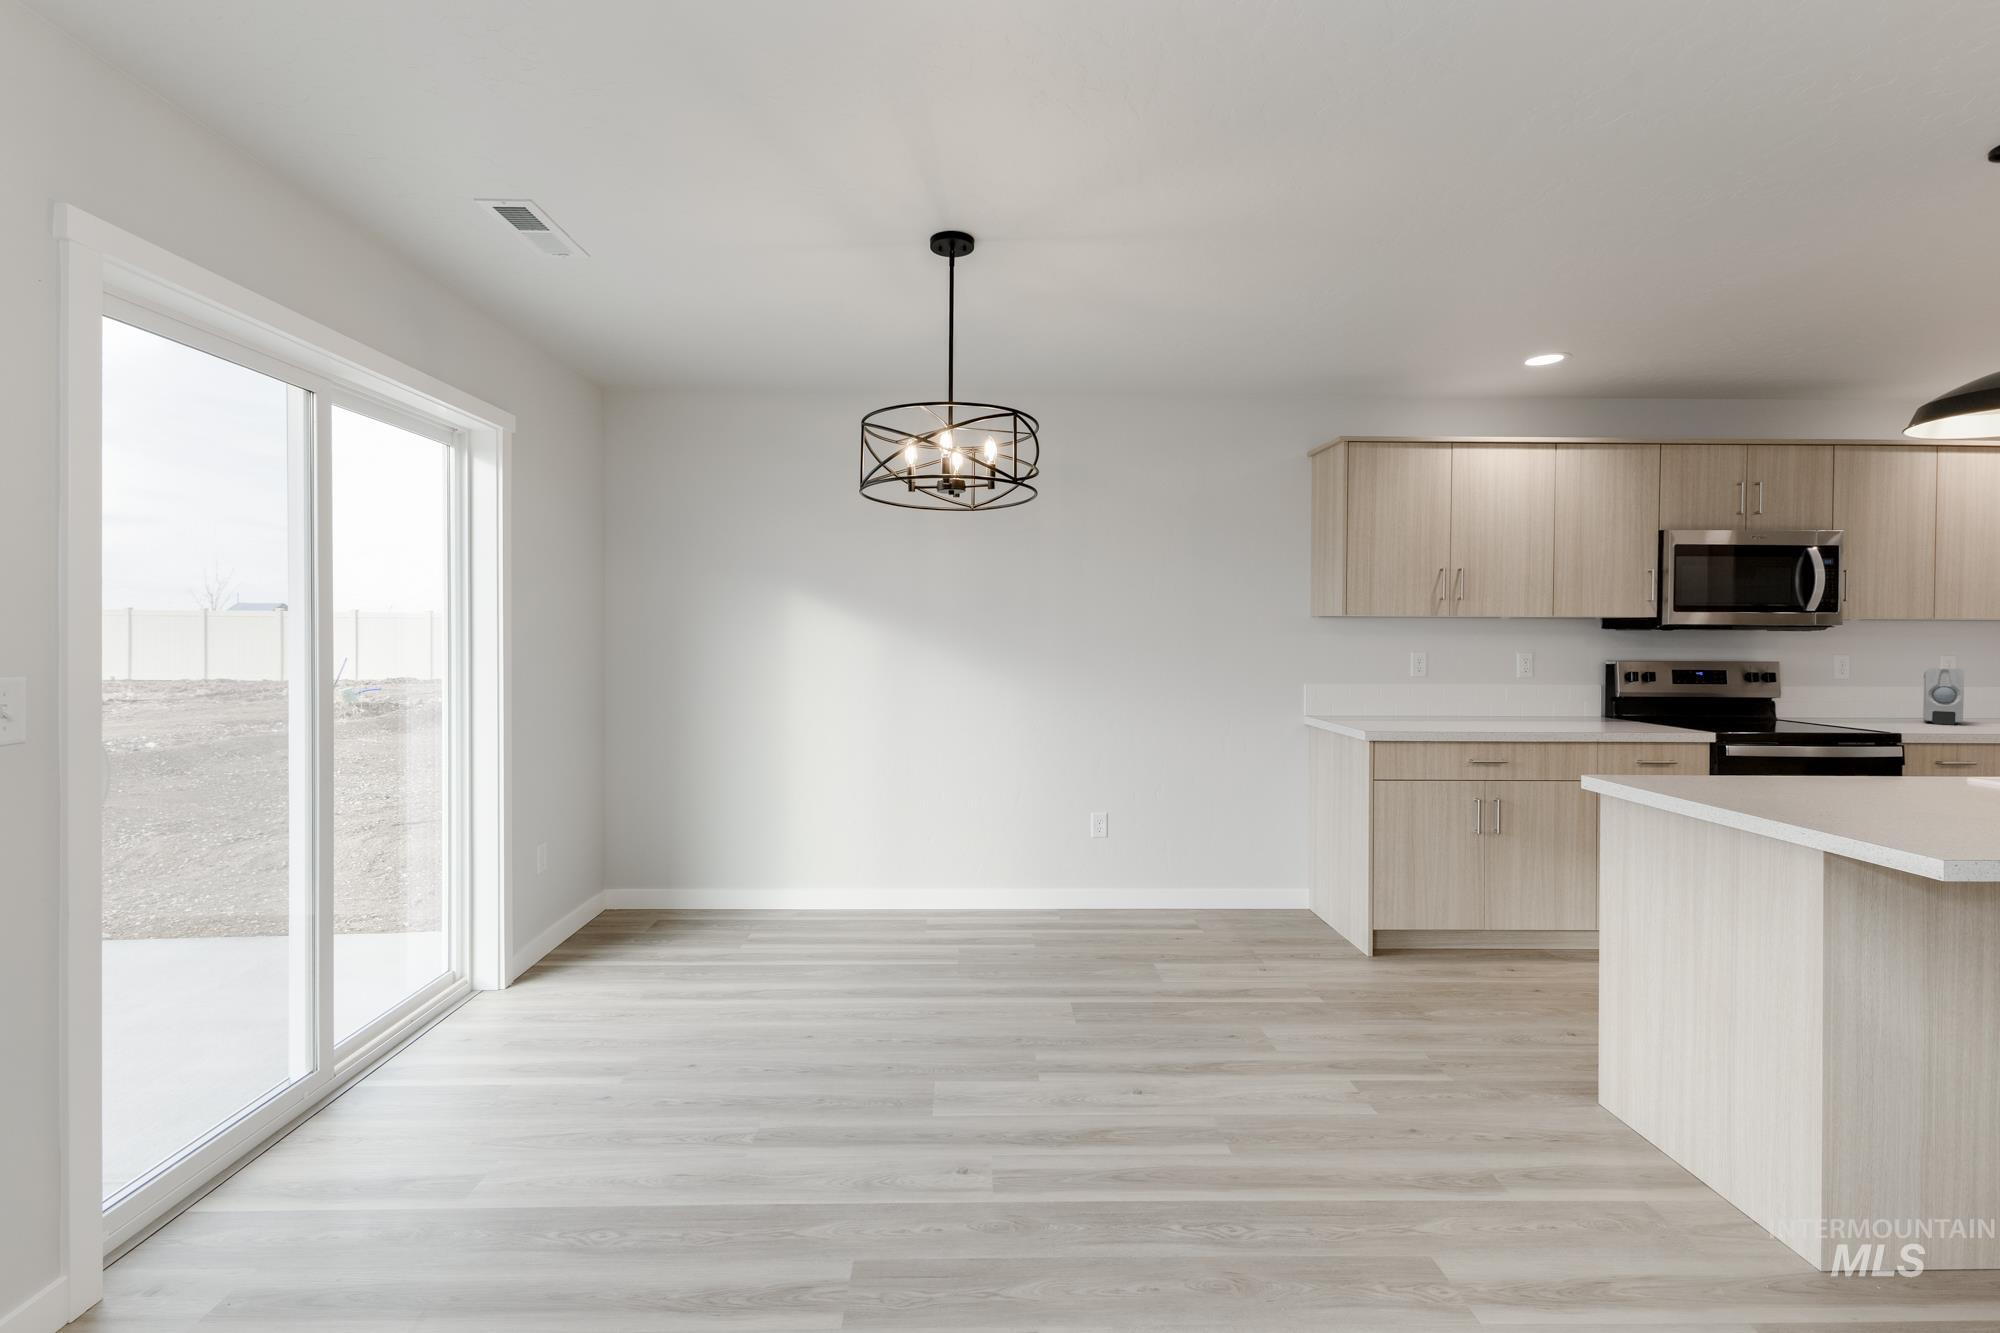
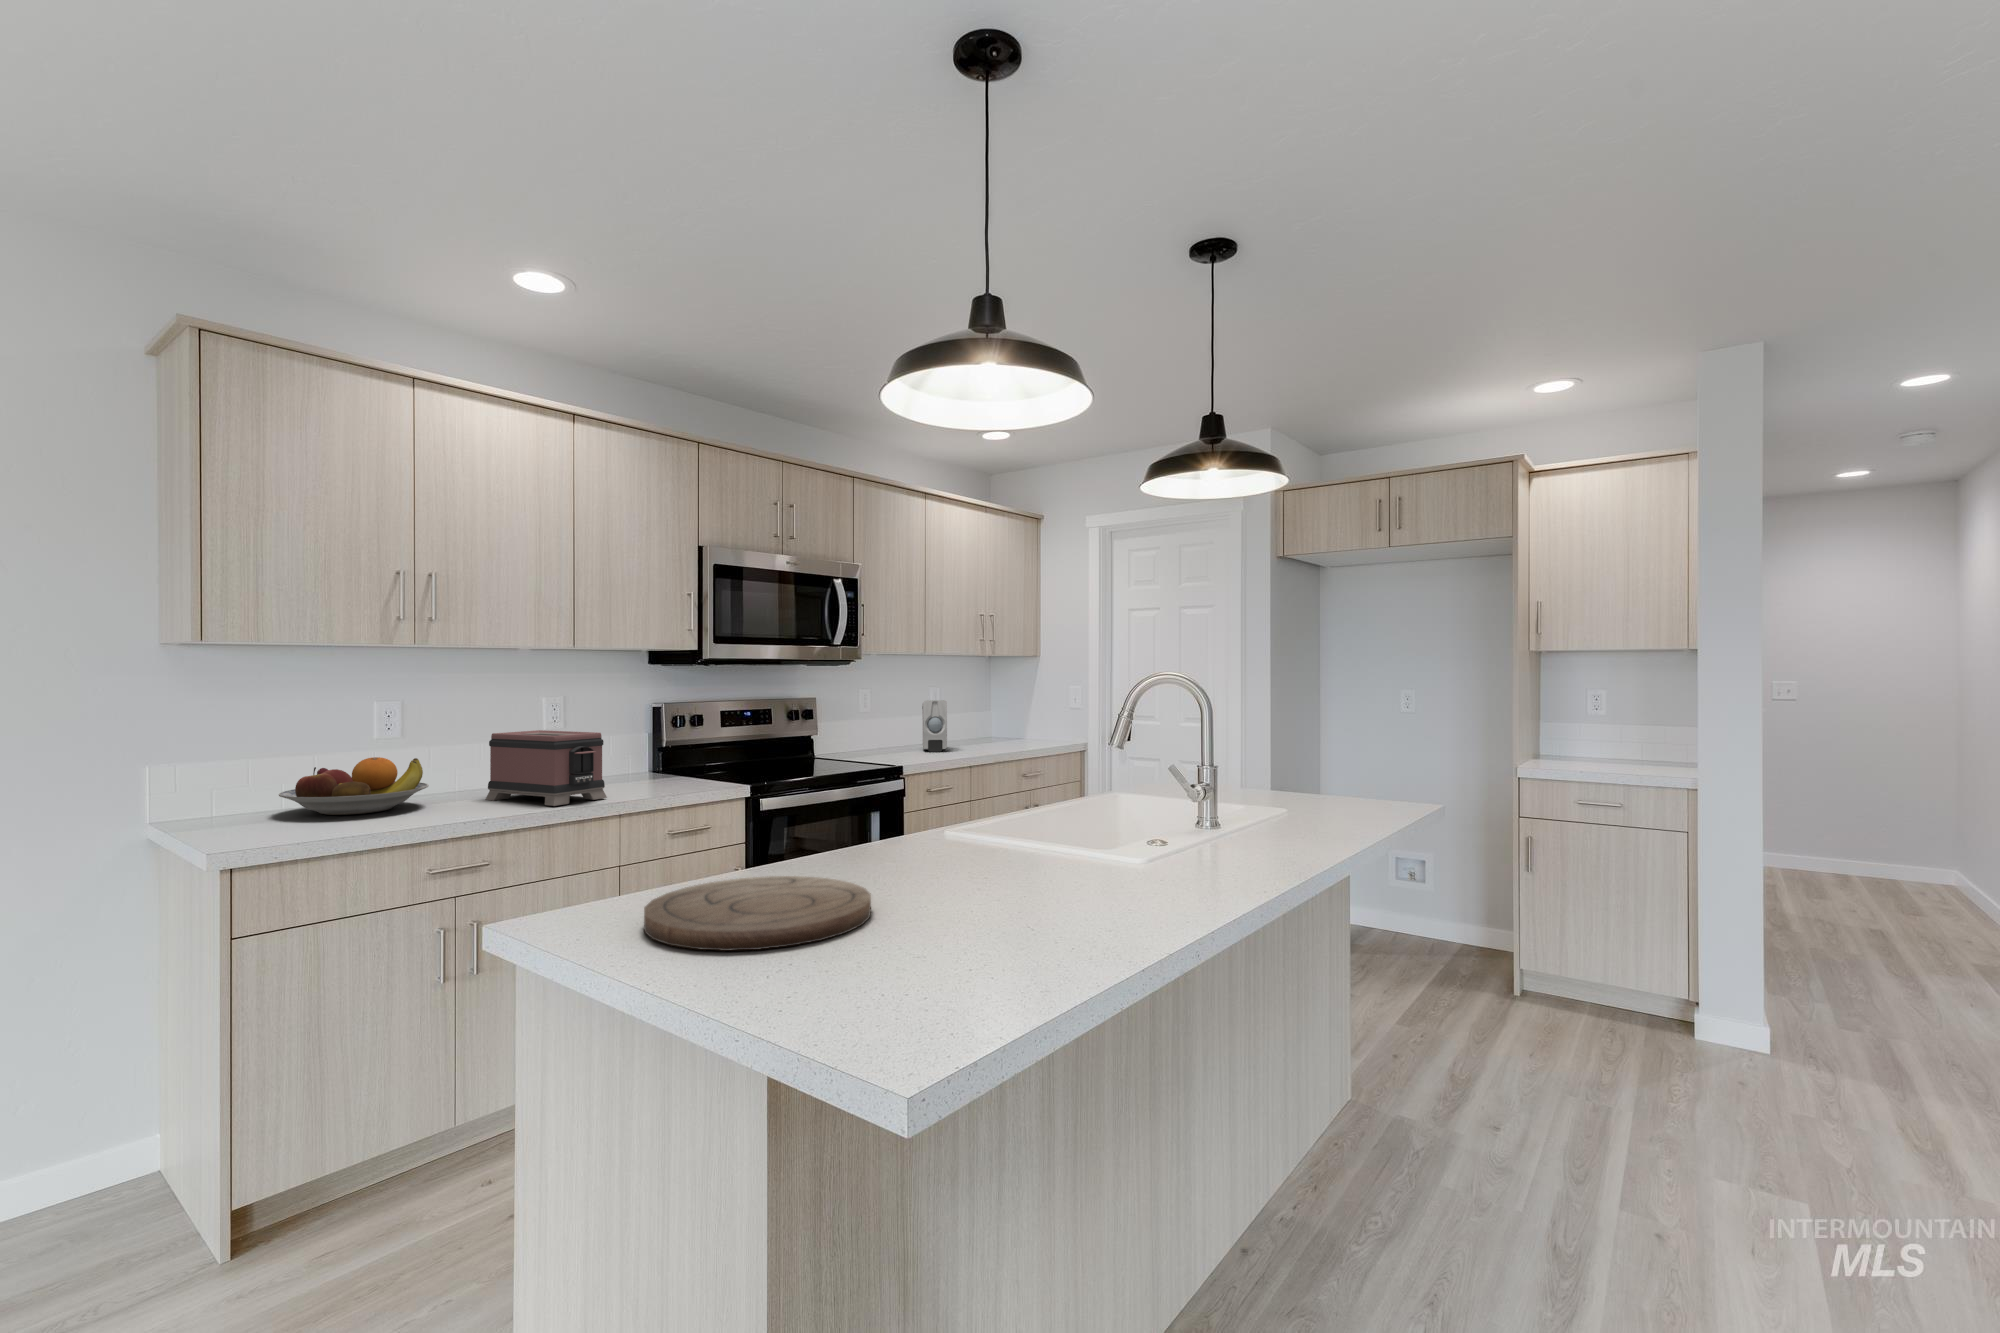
toaster: none [1487,679,1583,732] -> present [486,730,607,806]
fruit bowl: none [1367,690,1453,725] -> present [279,757,429,815]
cutting board: none [1695,773,1898,810] -> present [644,876,871,951]

